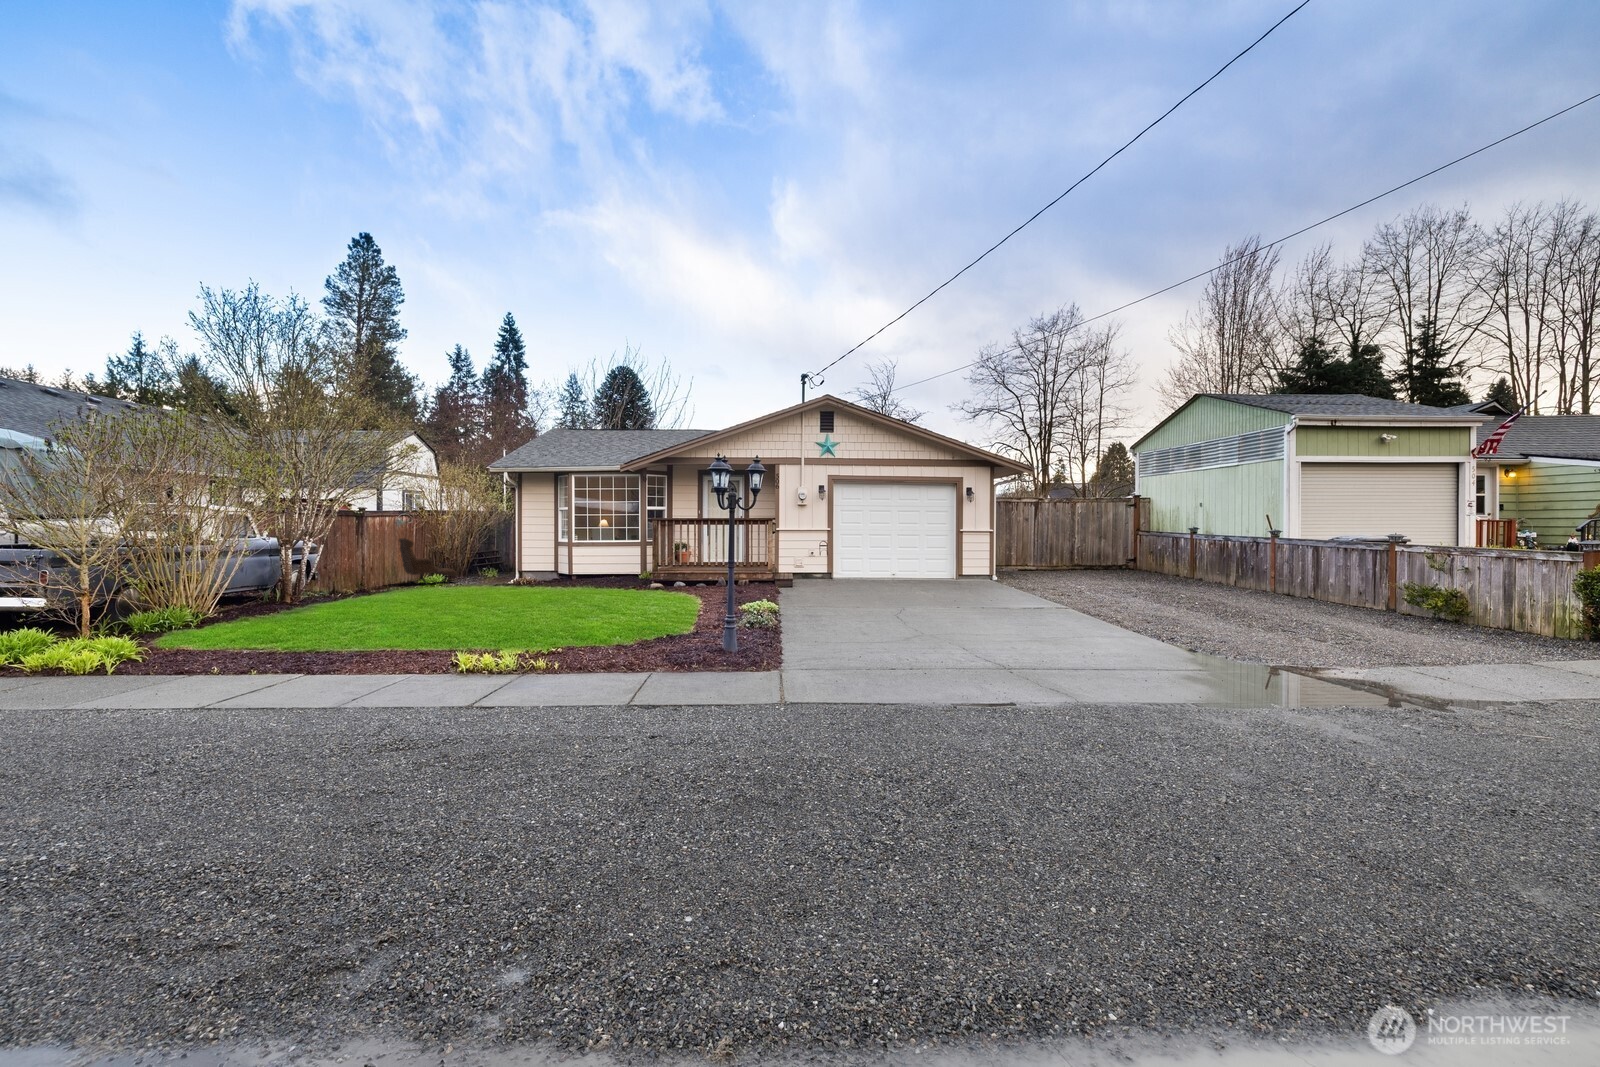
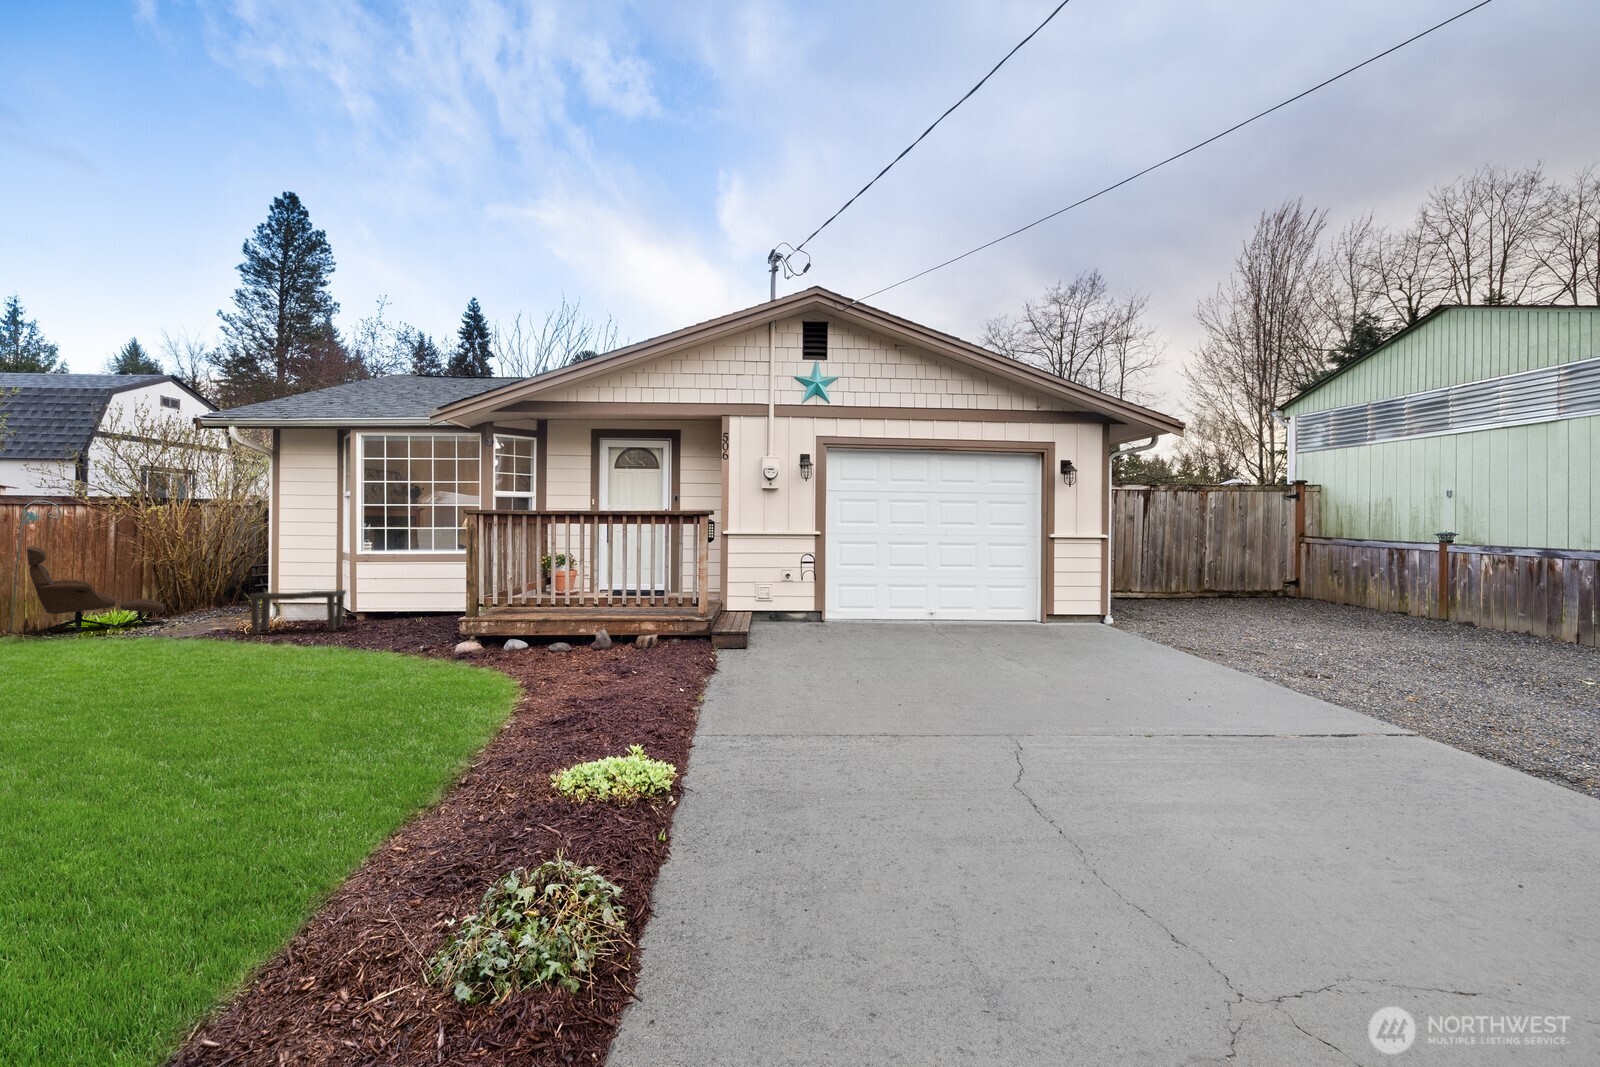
bench: none [520,563,562,586] -> present [249,590,346,634]

